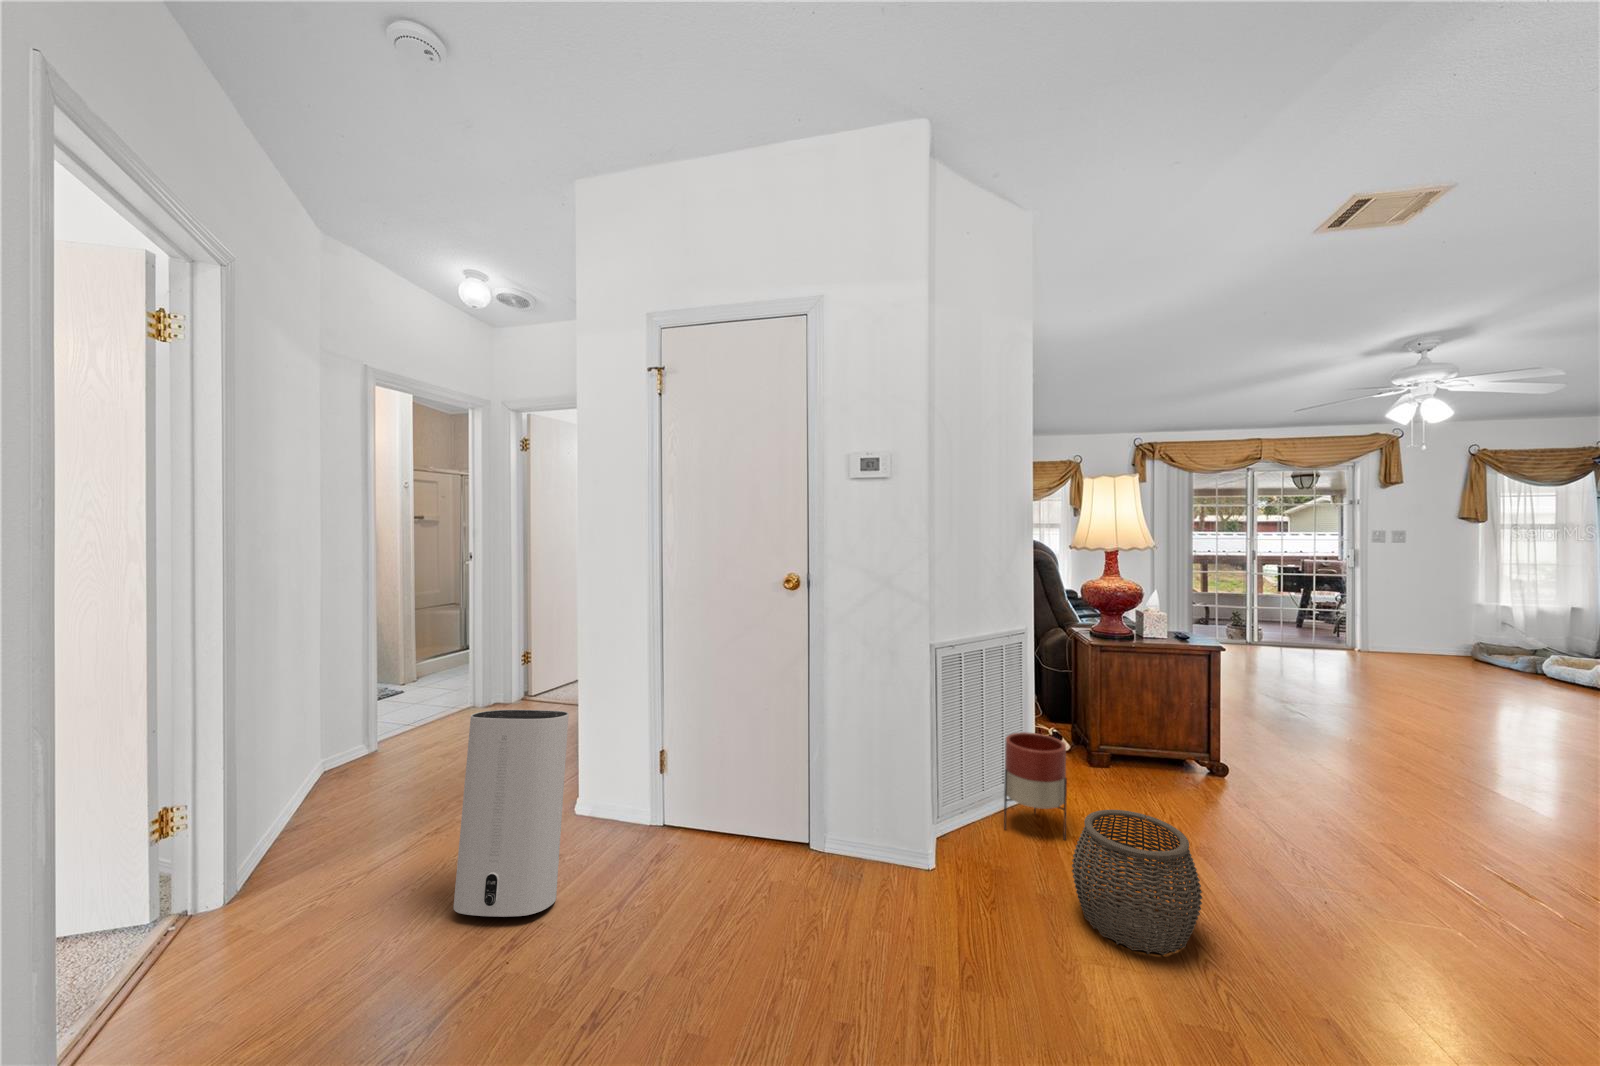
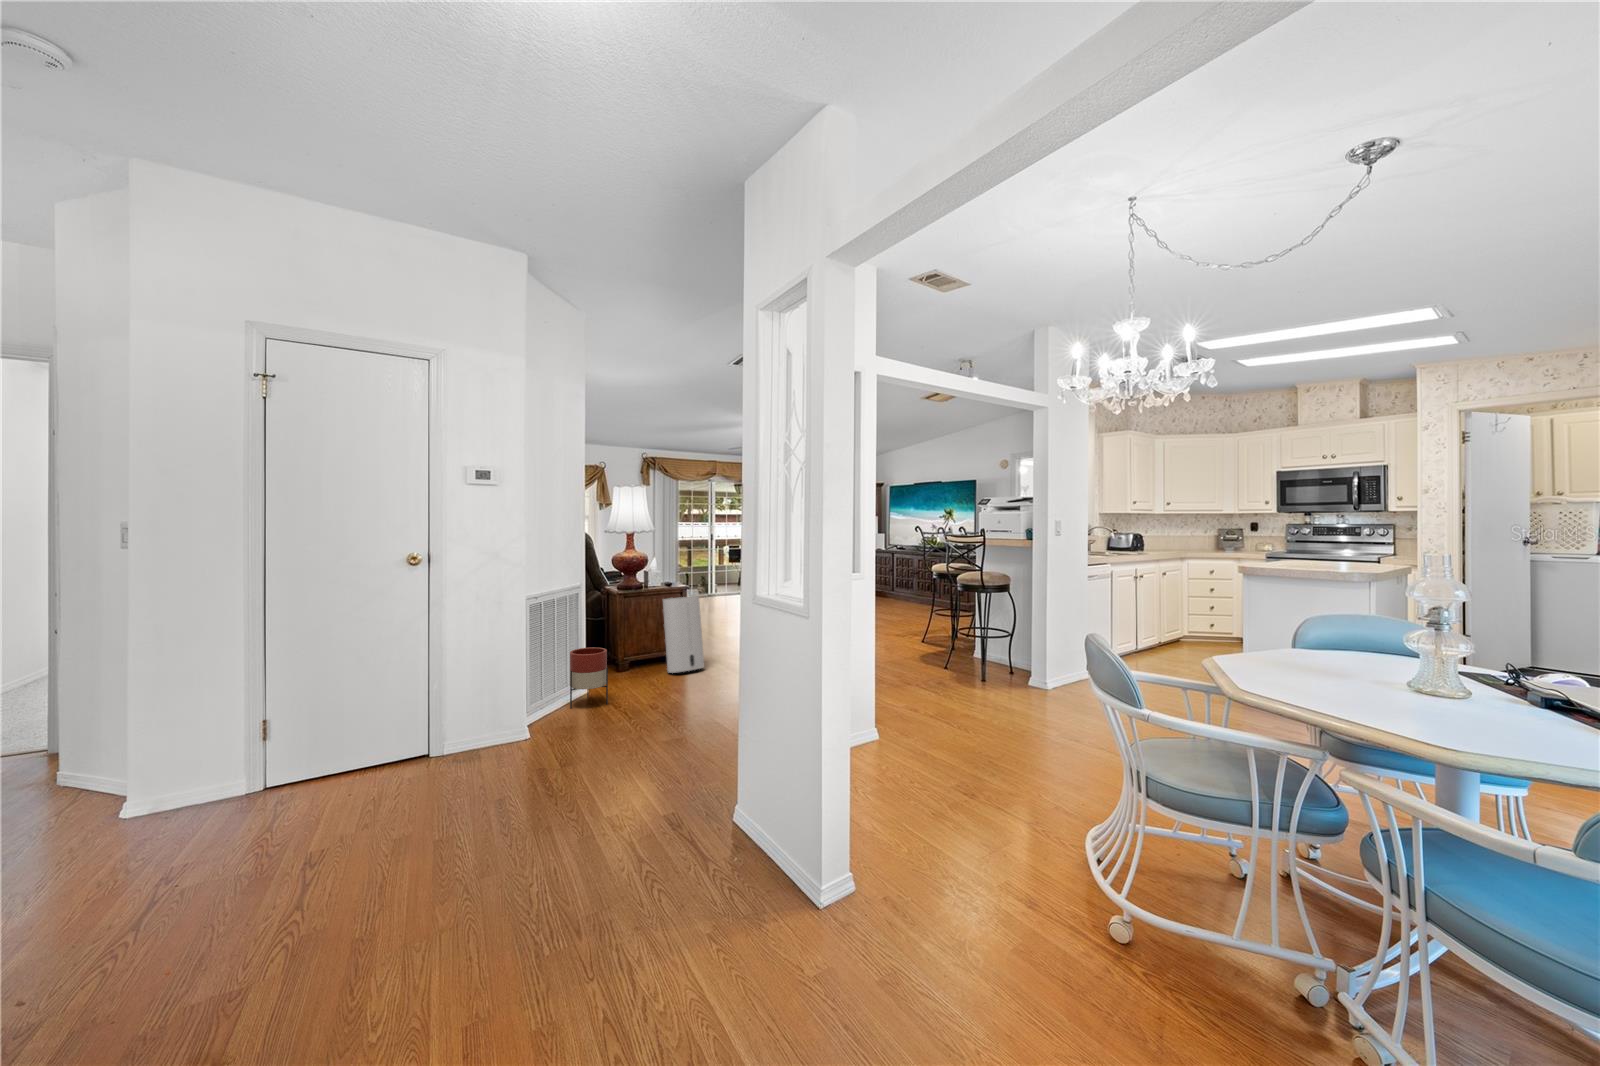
air purifier: present [454,710,569,917] -> present [663,596,704,673]
woven basket: present [1072,810,1202,955] -> none [614,669,675,732]

